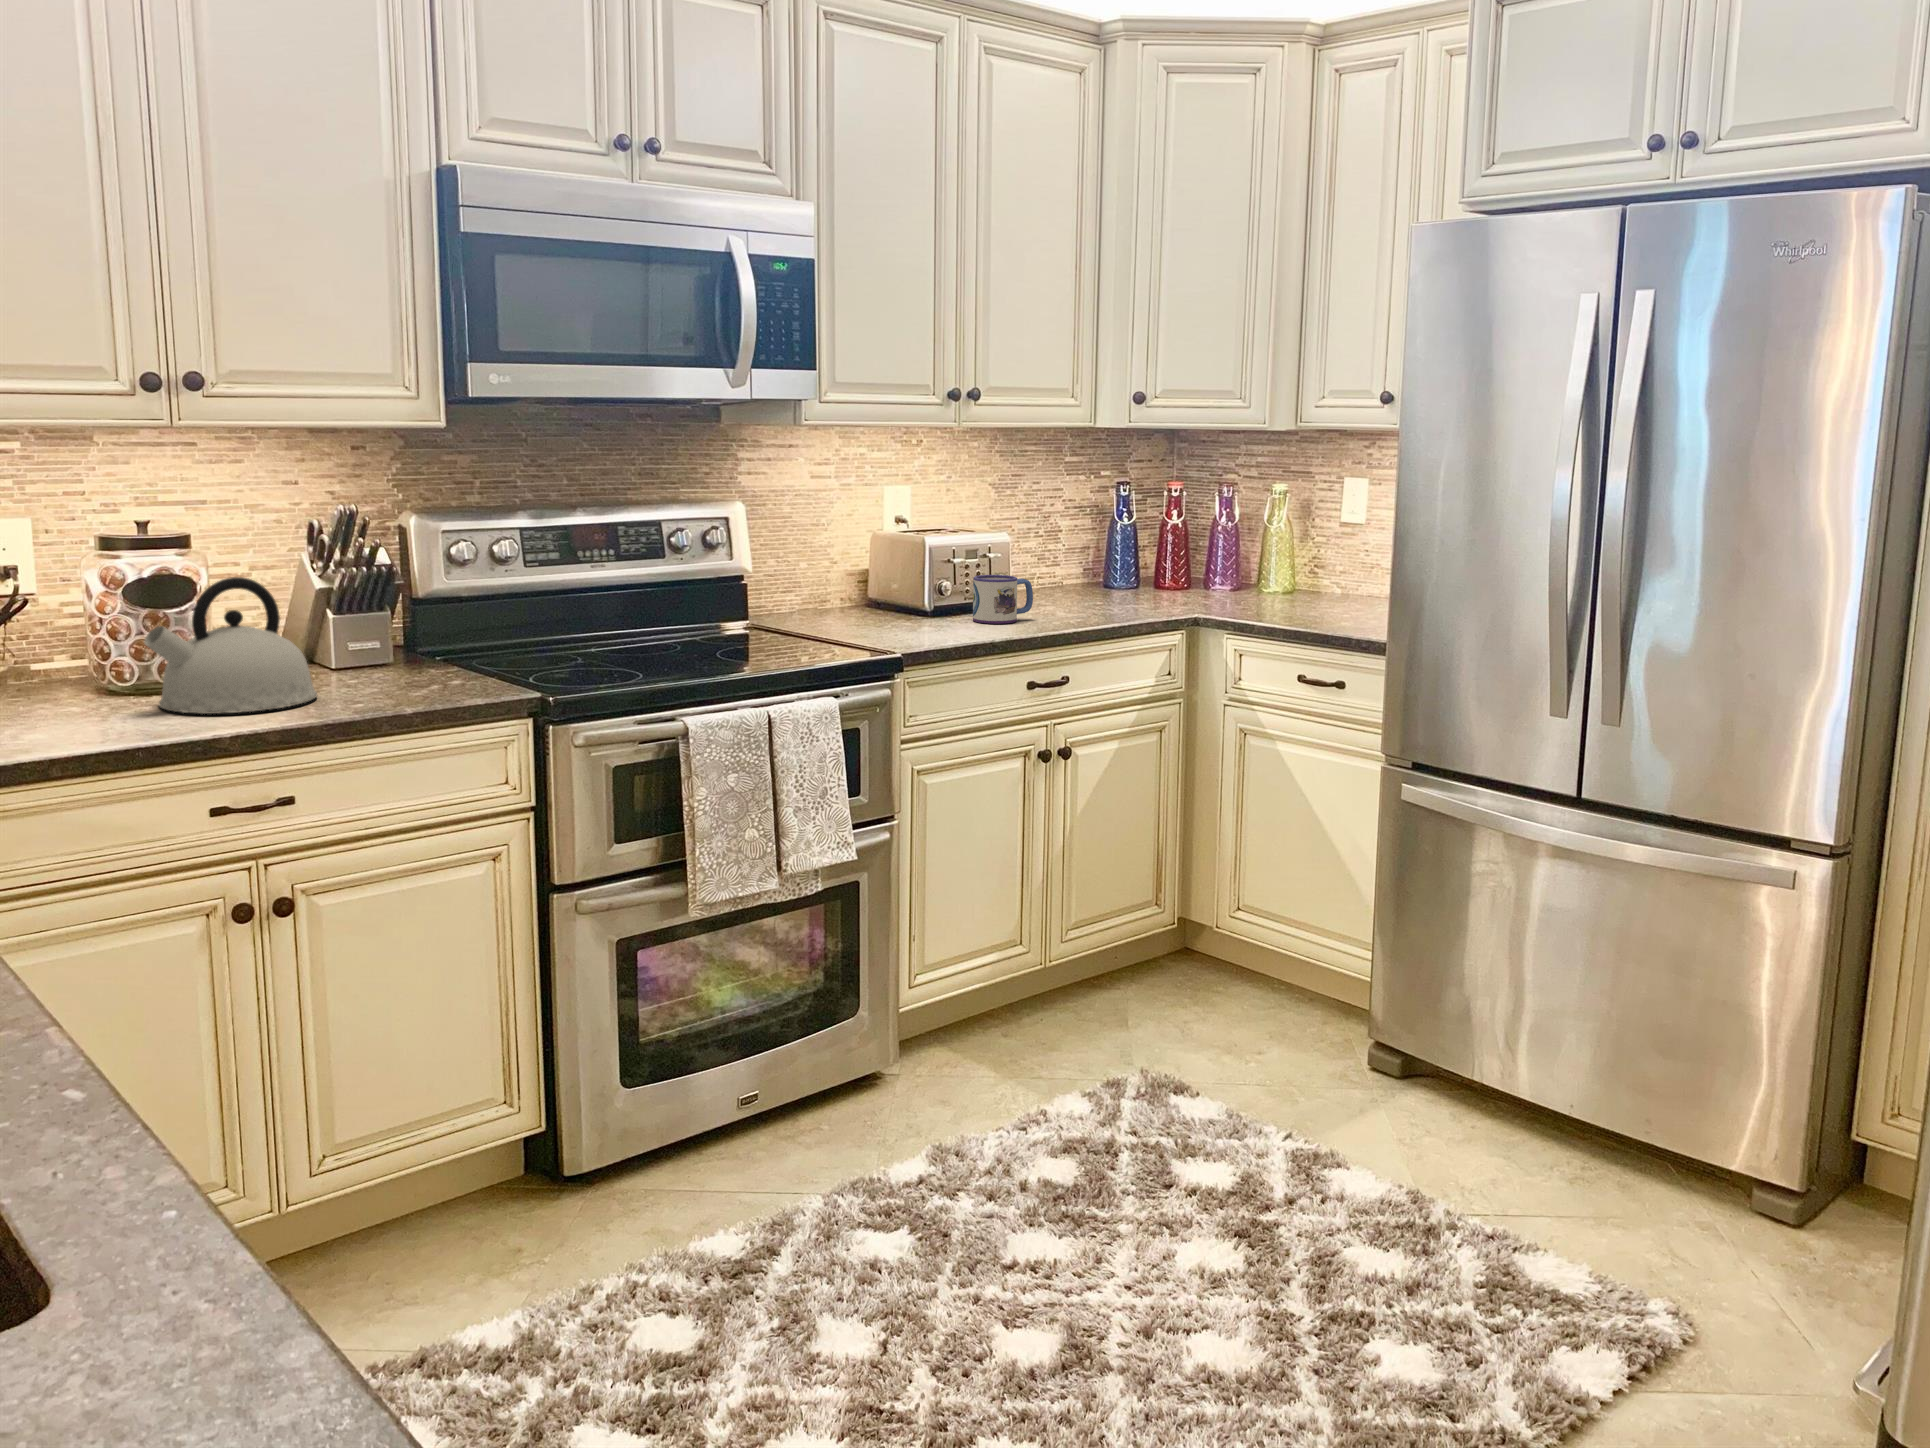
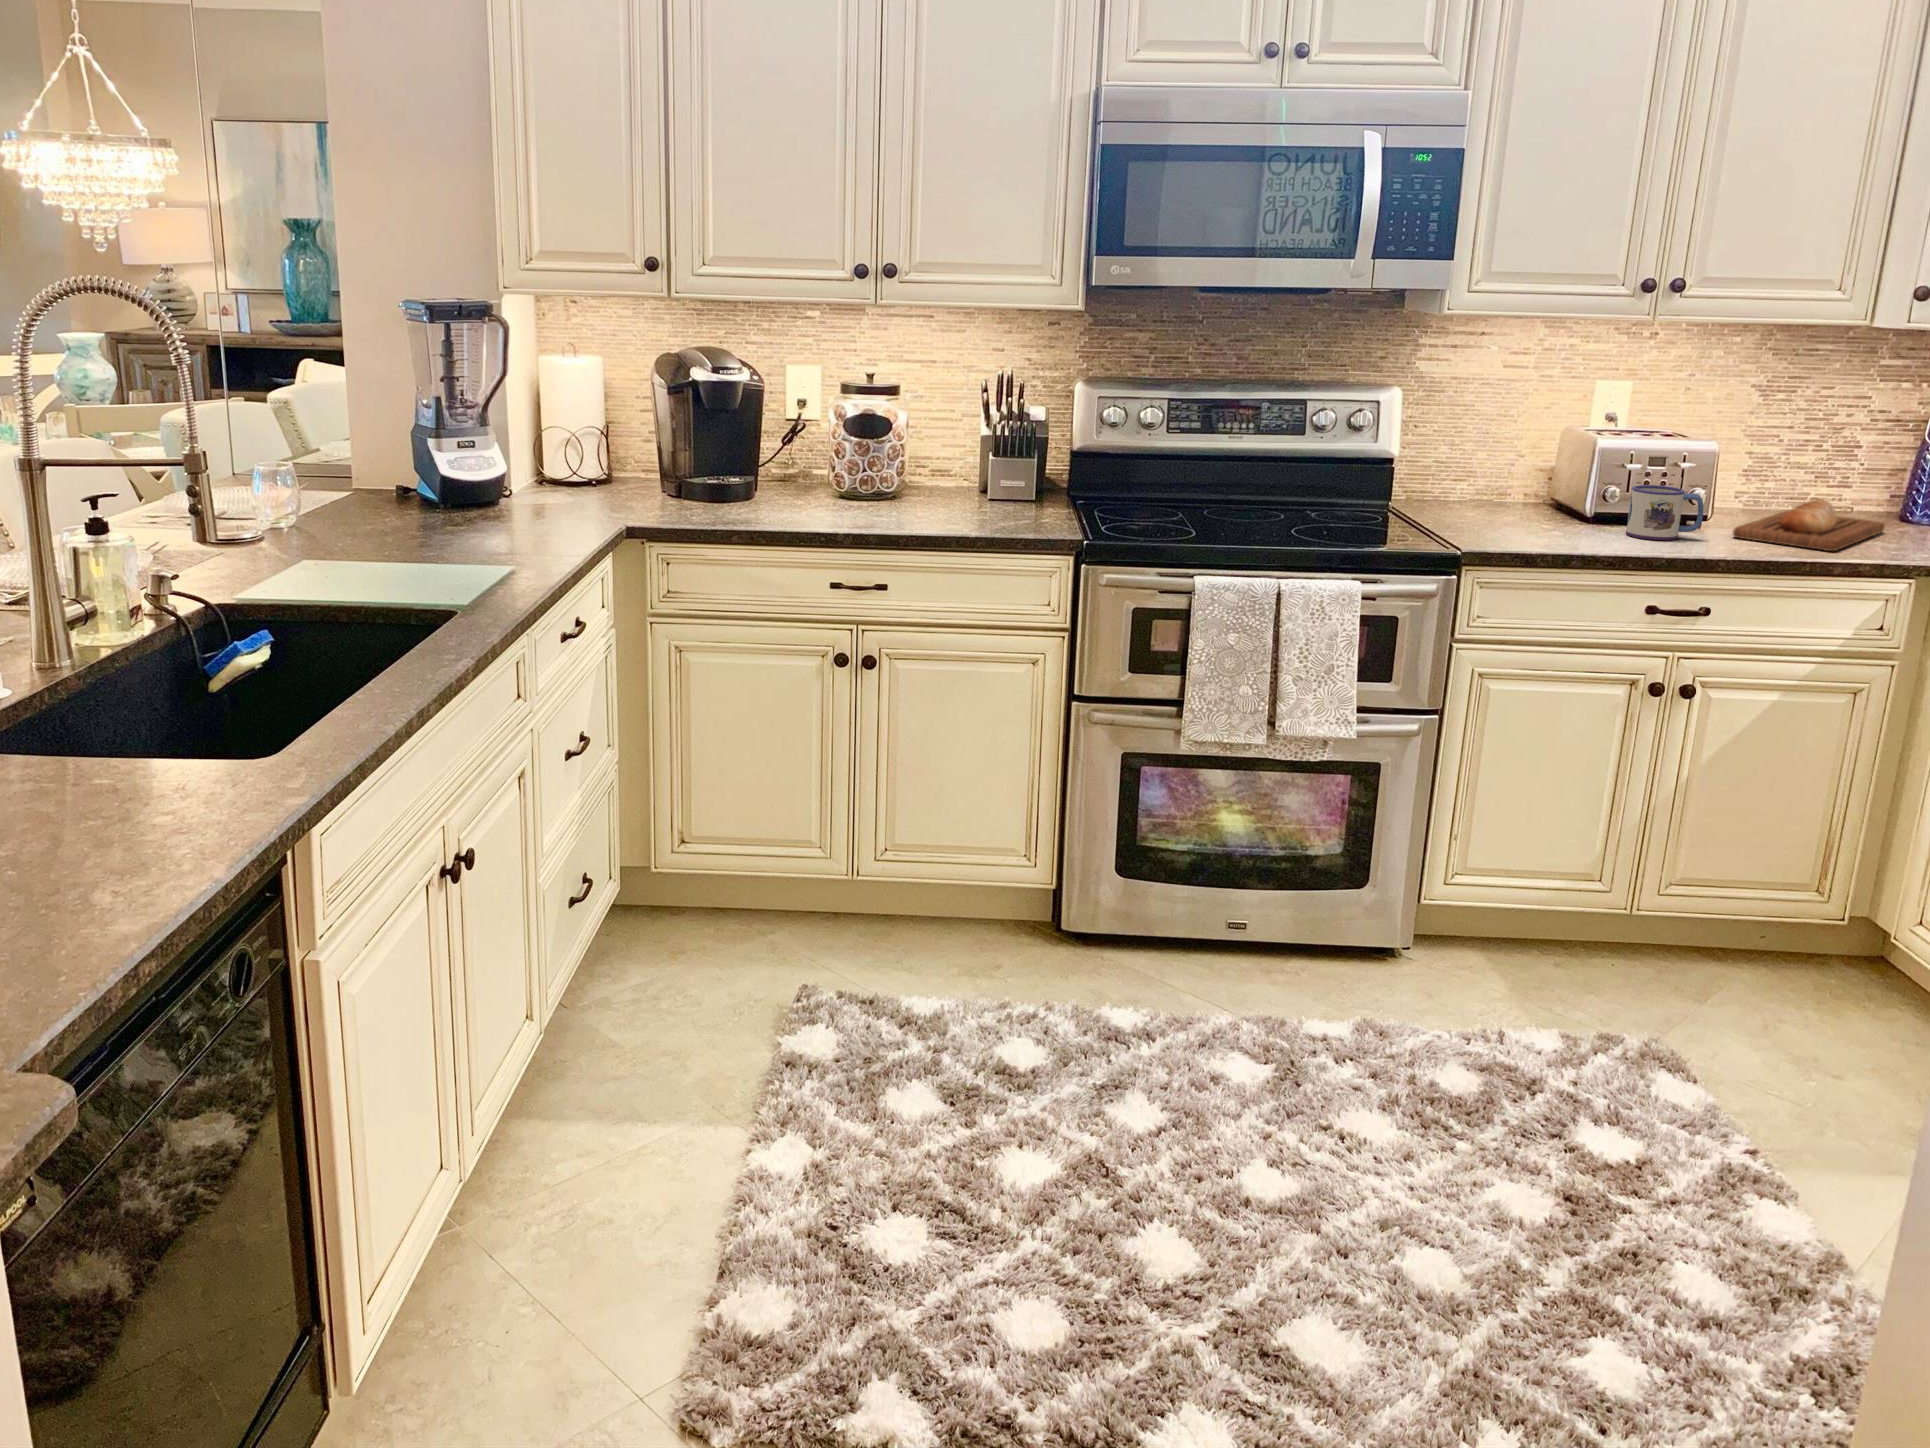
bread loaf: none [1041,576,1129,616] -> present [1733,500,1885,551]
kettle: present [144,577,317,714] -> none [827,419,942,520]

